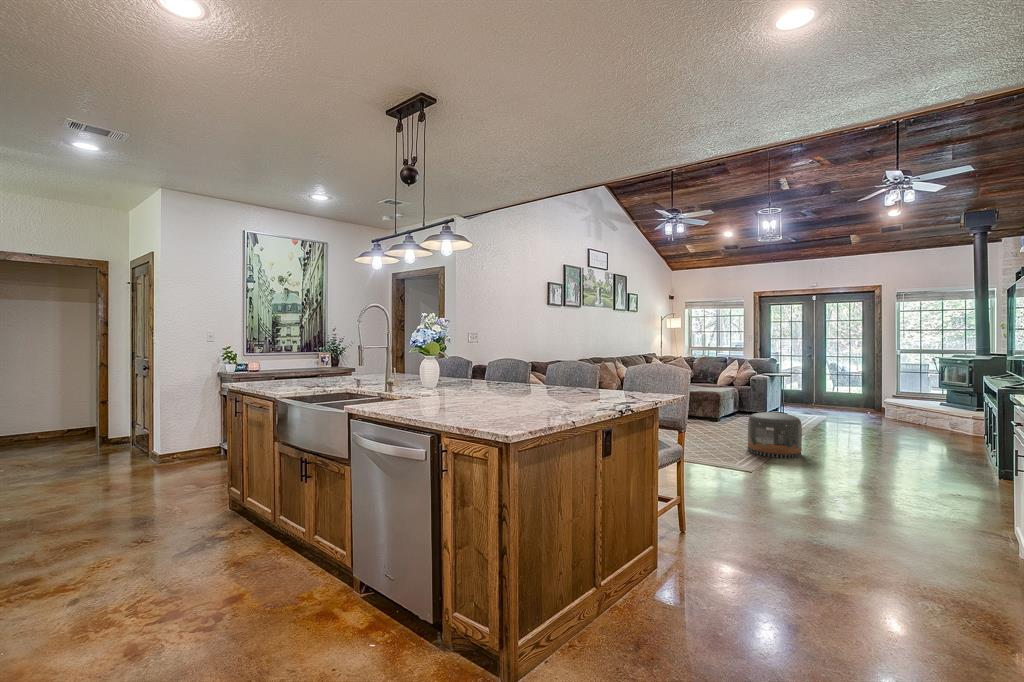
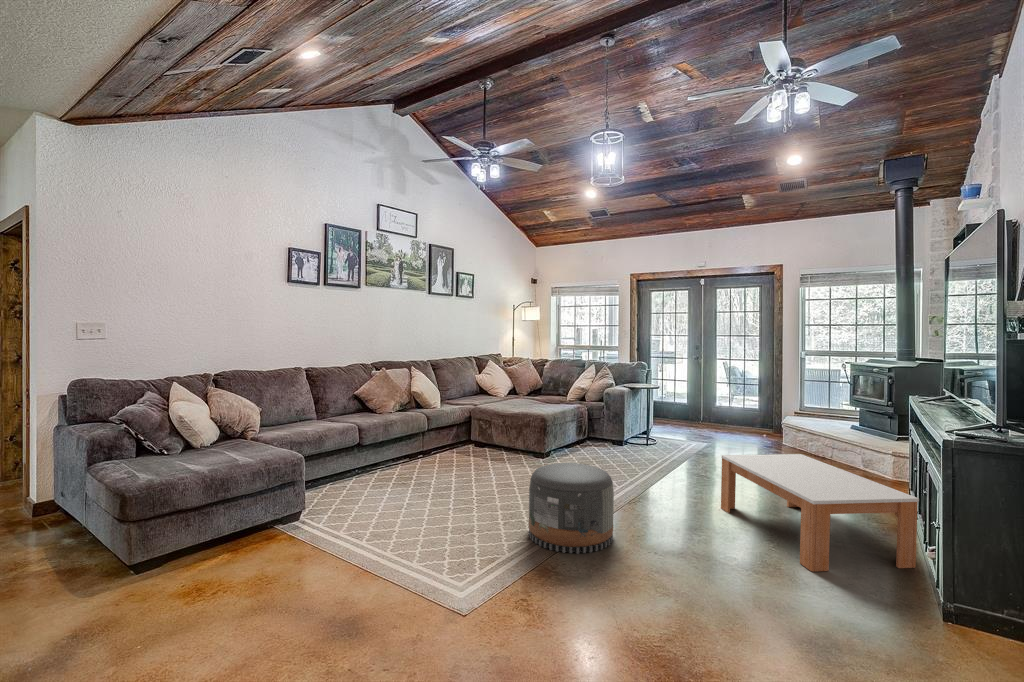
coffee table: none [858,412,990,467] -> present [721,454,919,572]

